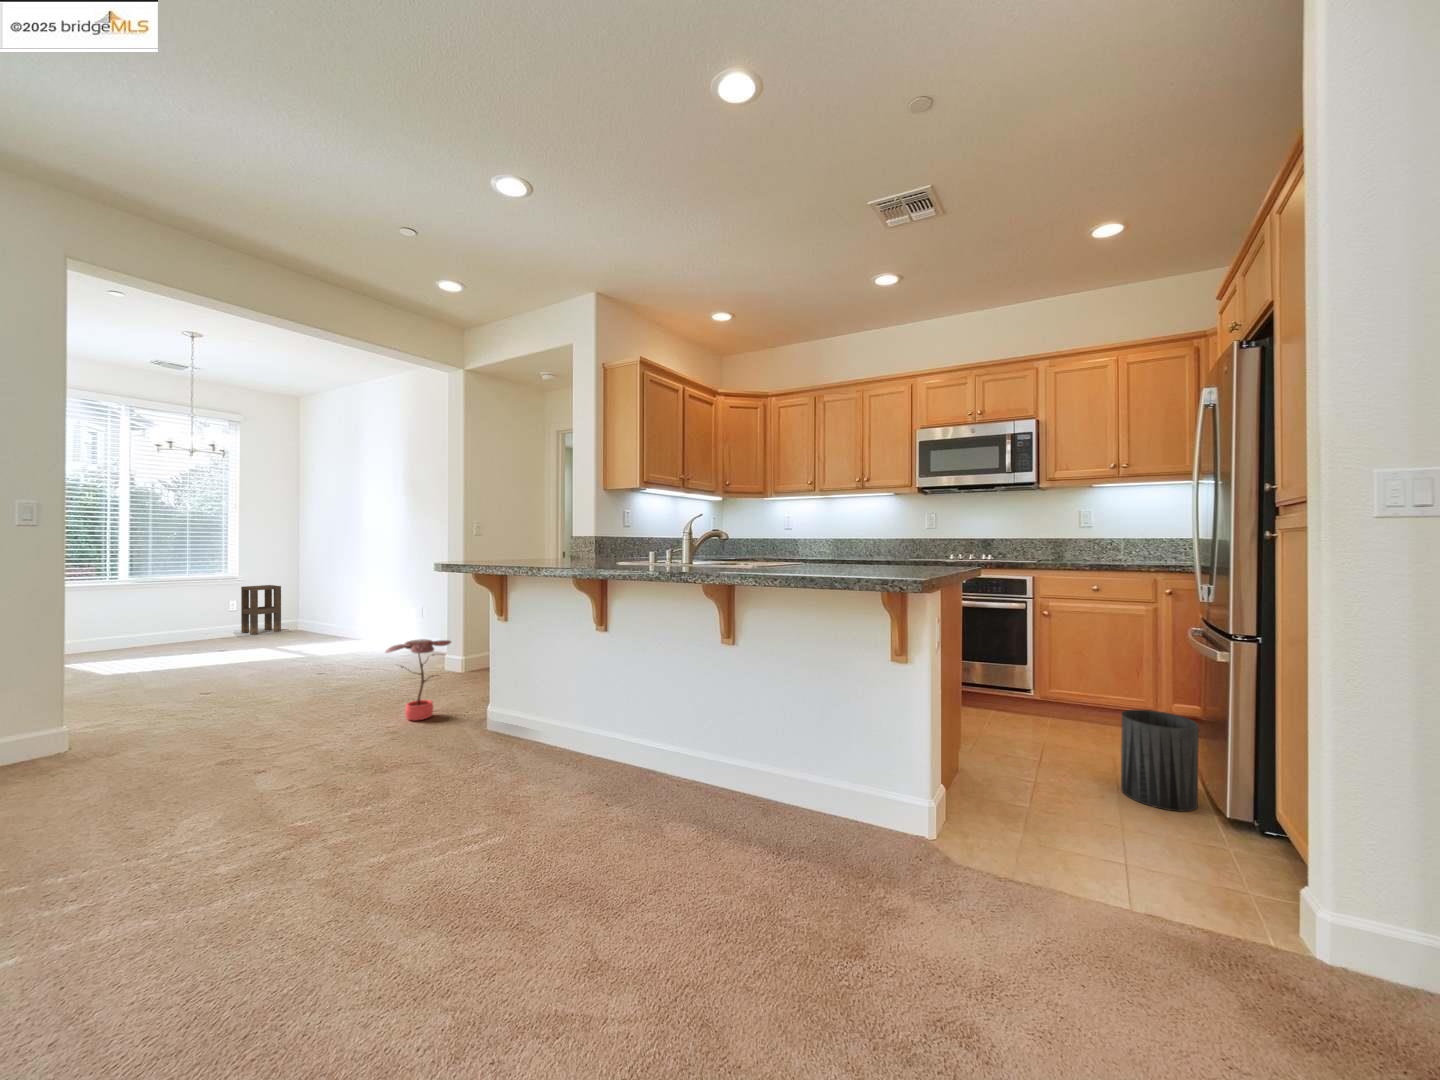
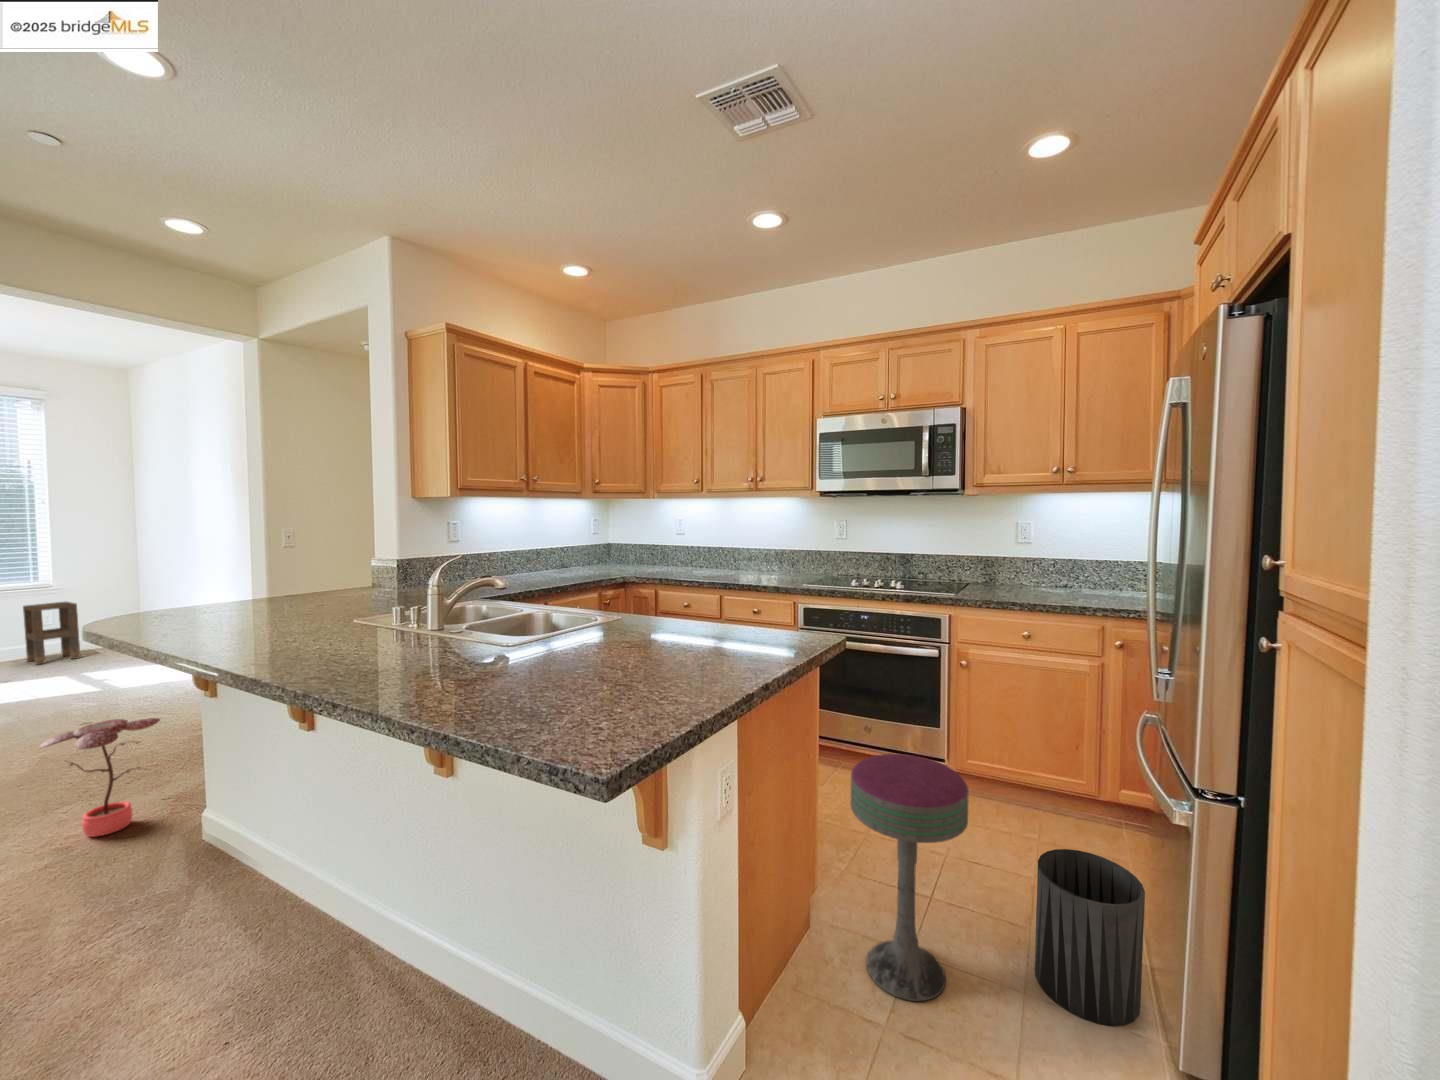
bar stool: none [990,645,1076,799] -> present [850,754,969,1001]

